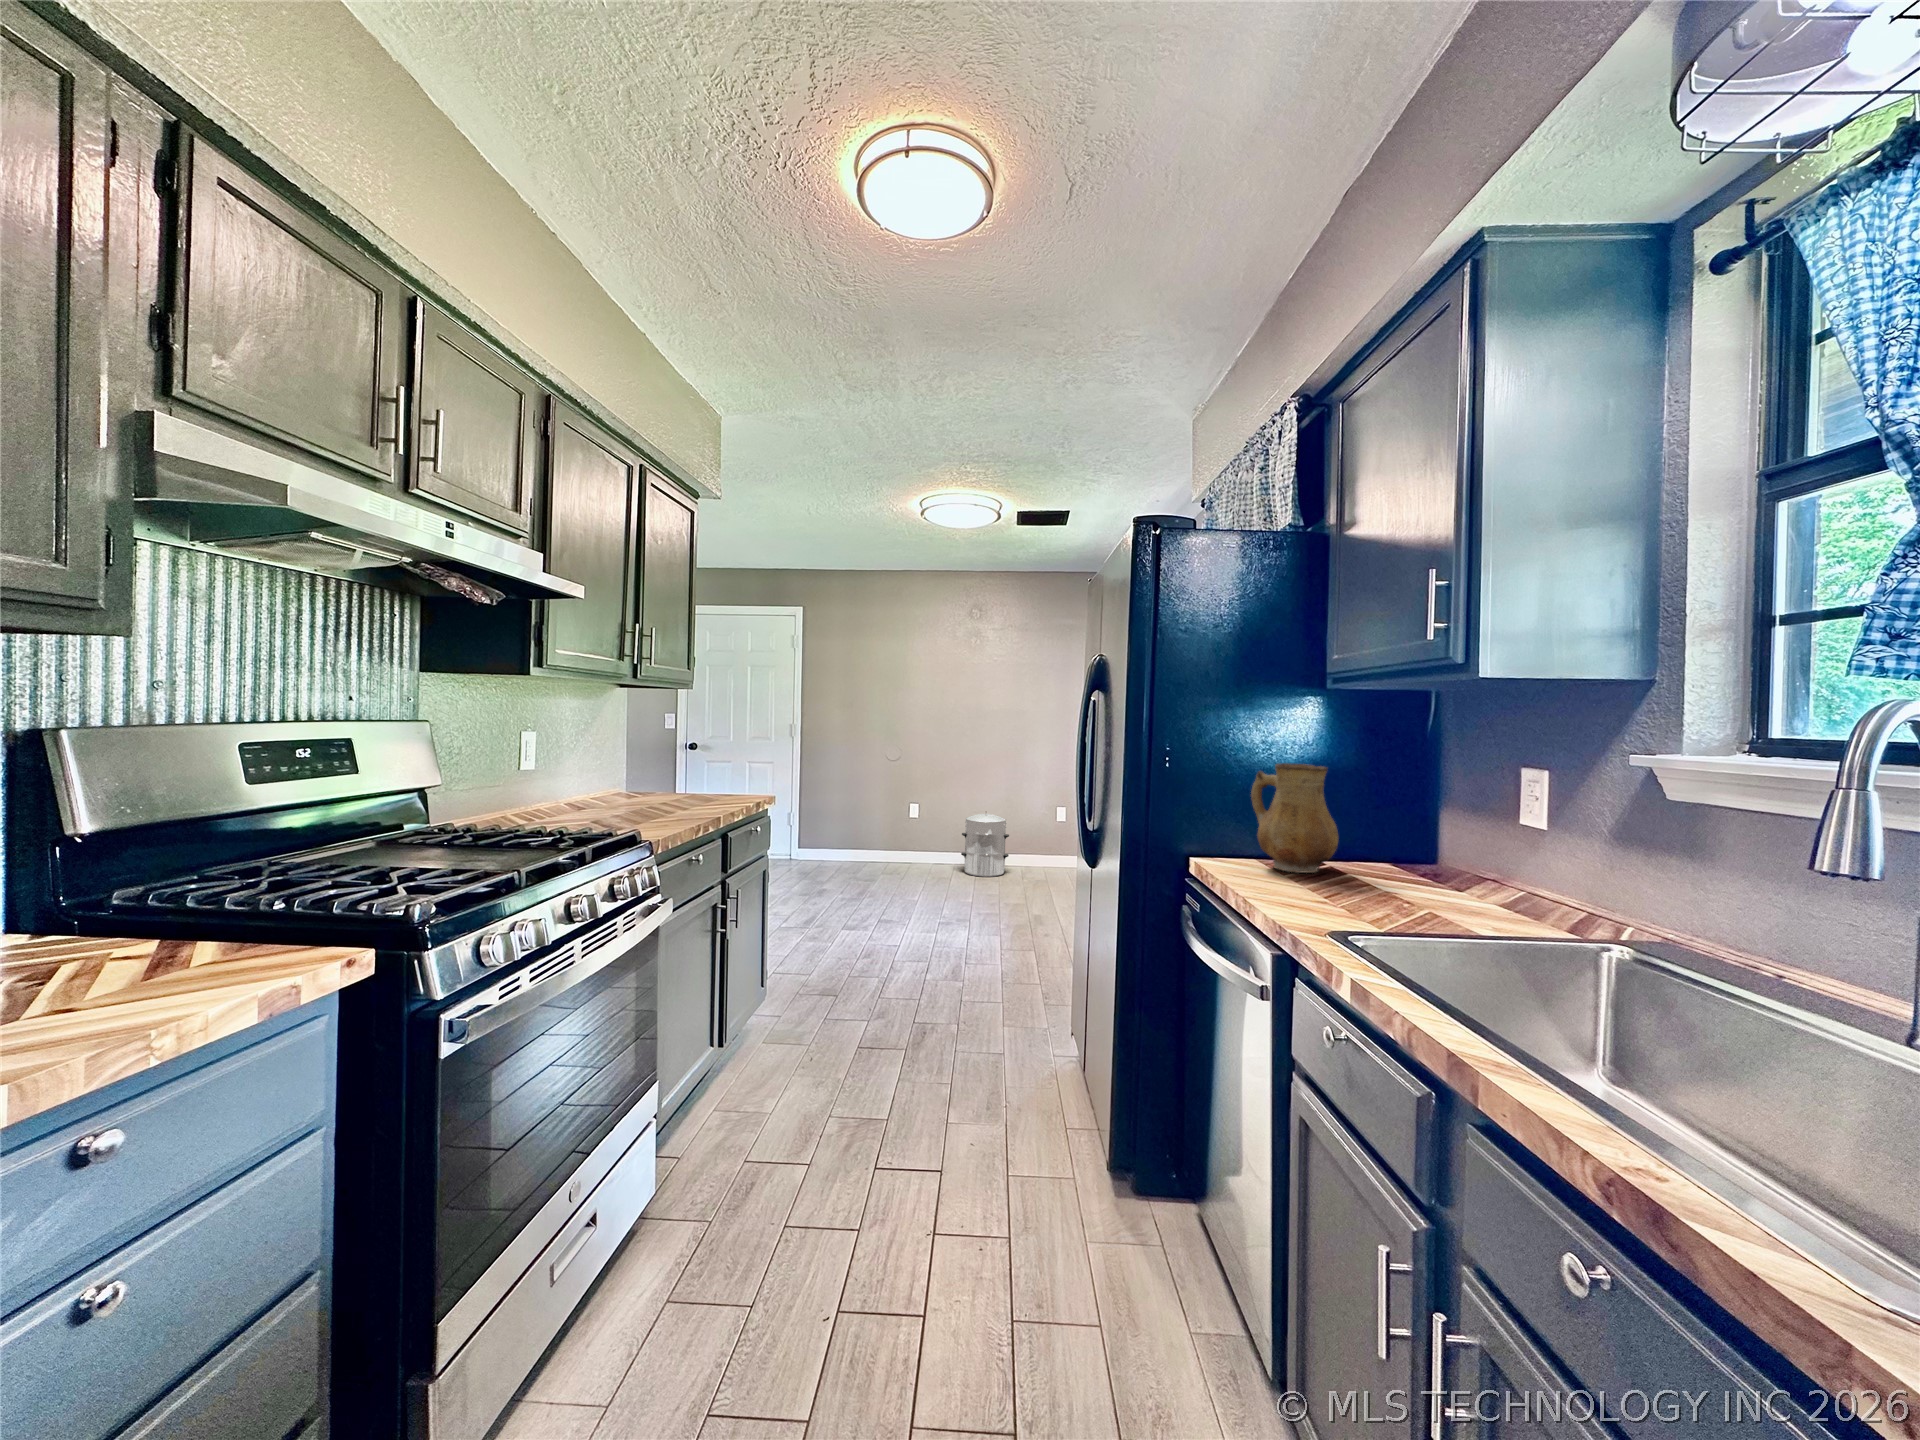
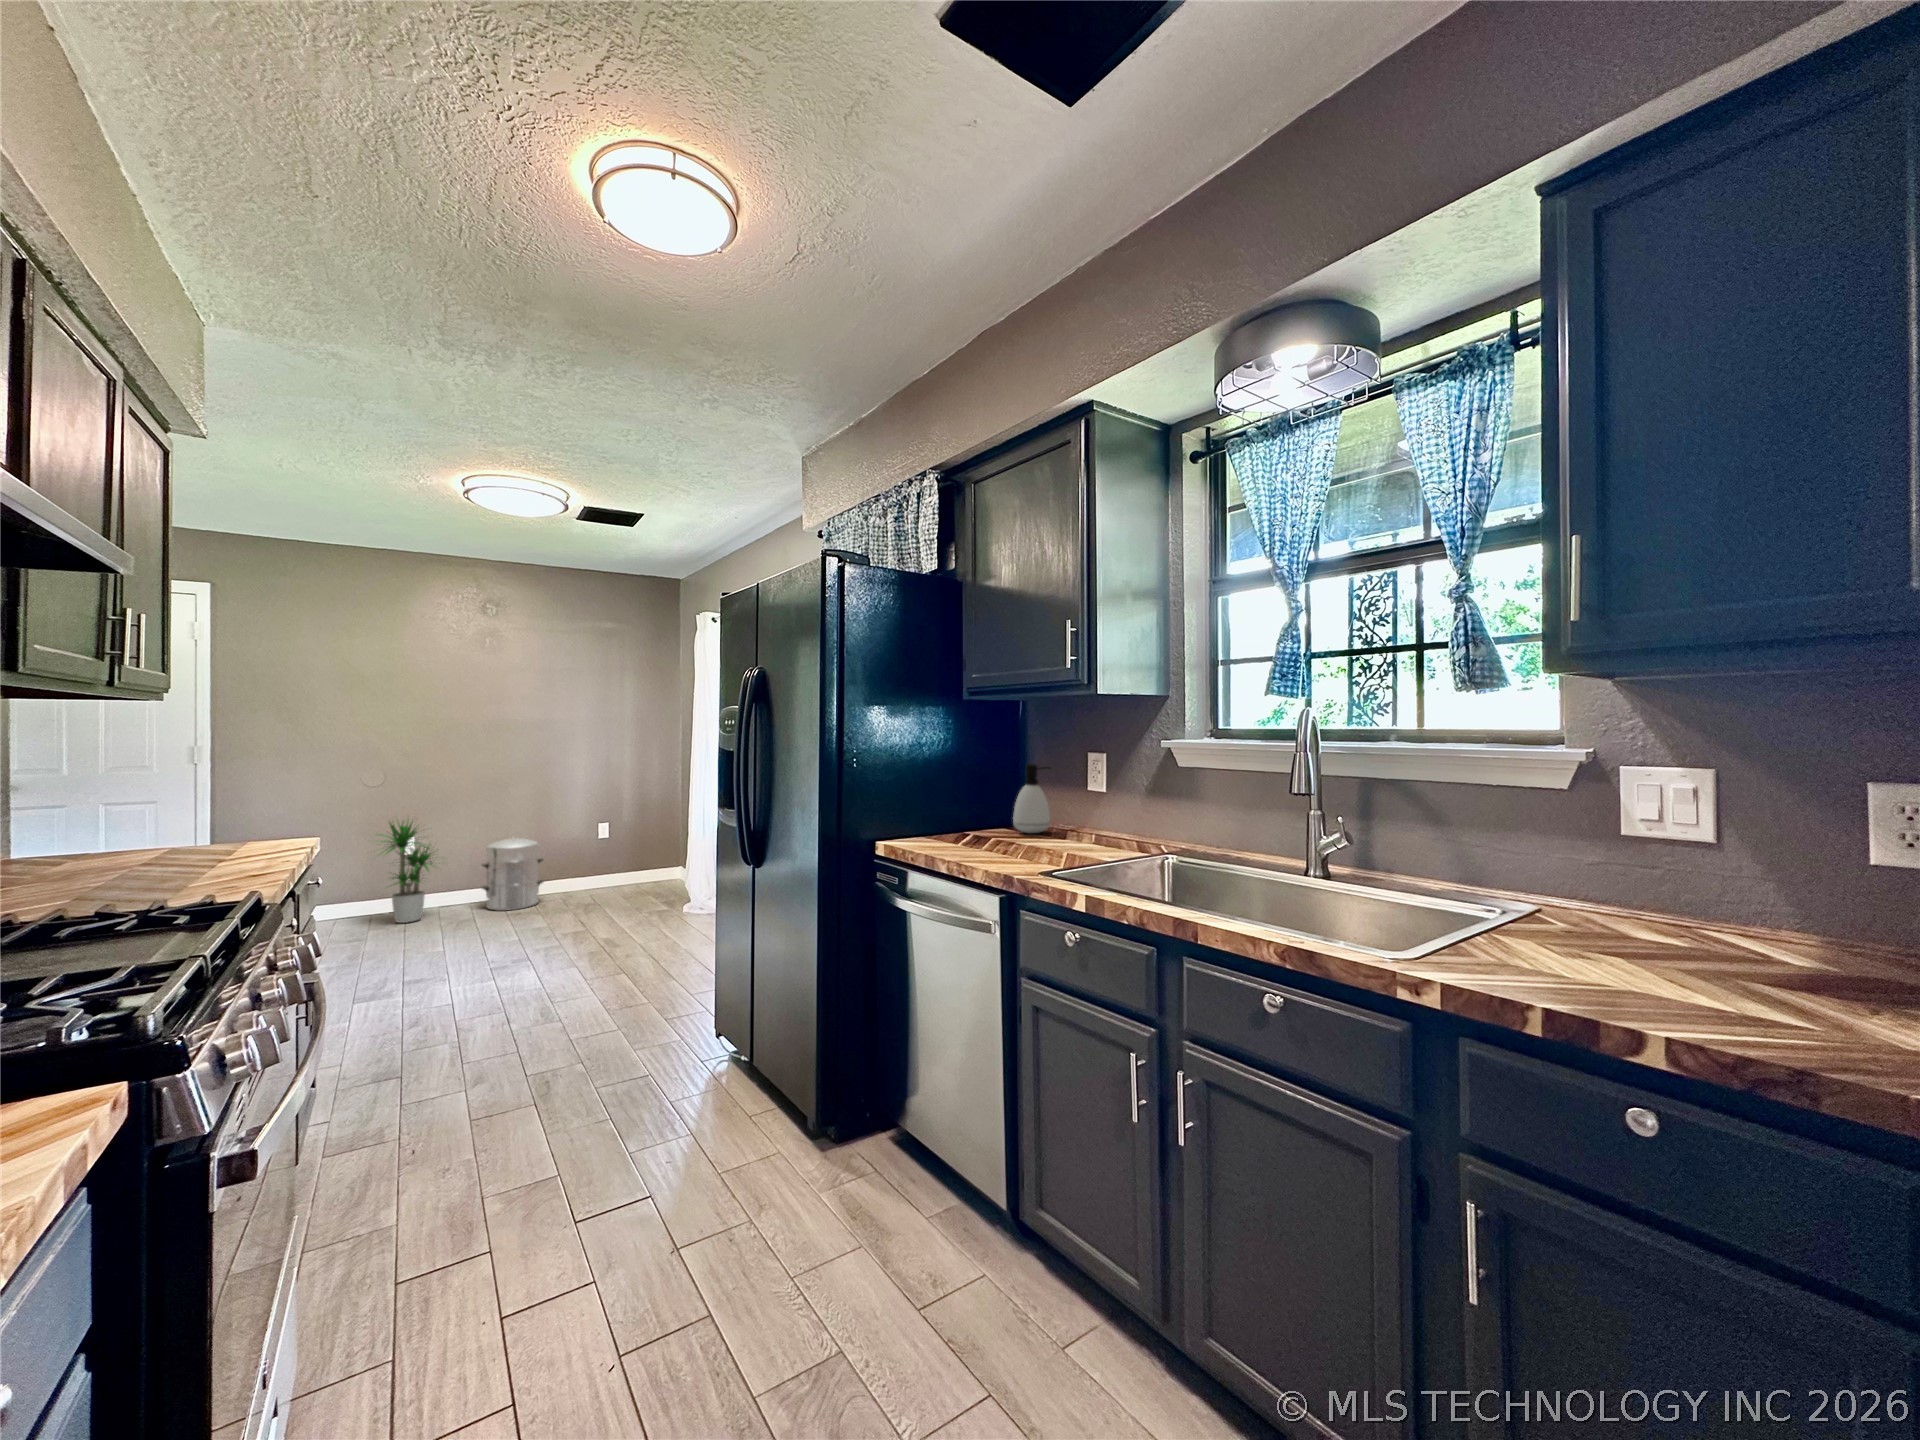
ceramic pitcher: present [1251,763,1338,873] -> none [922,757,987,840]
soap dispenser: none [1383,780,1448,878] -> present [1013,764,1050,833]
potted plant: none [882,784,939,873] -> present [381,820,437,923]

